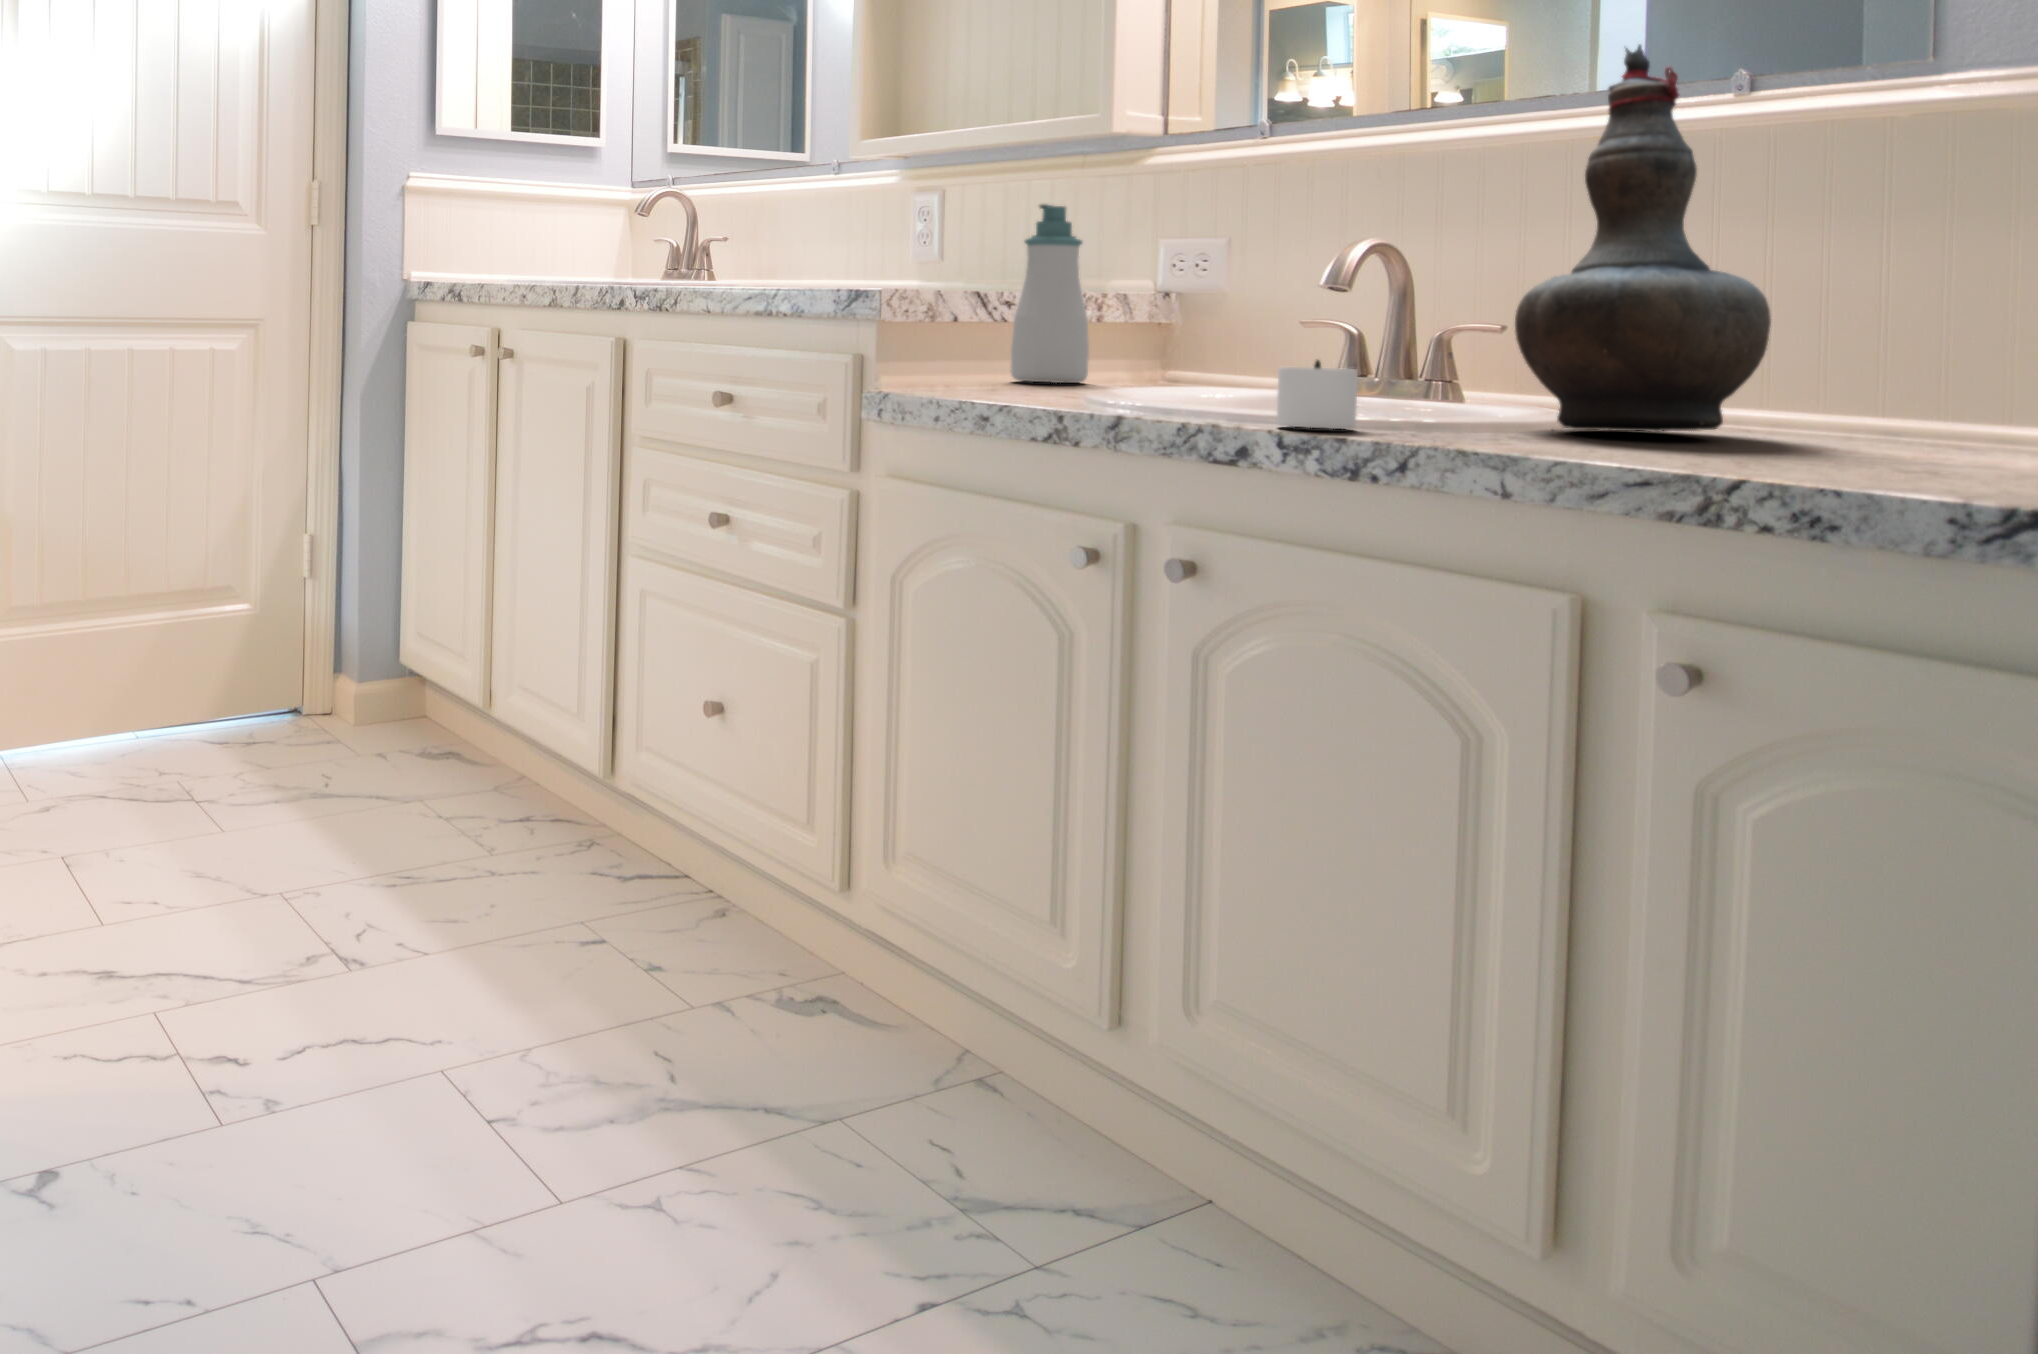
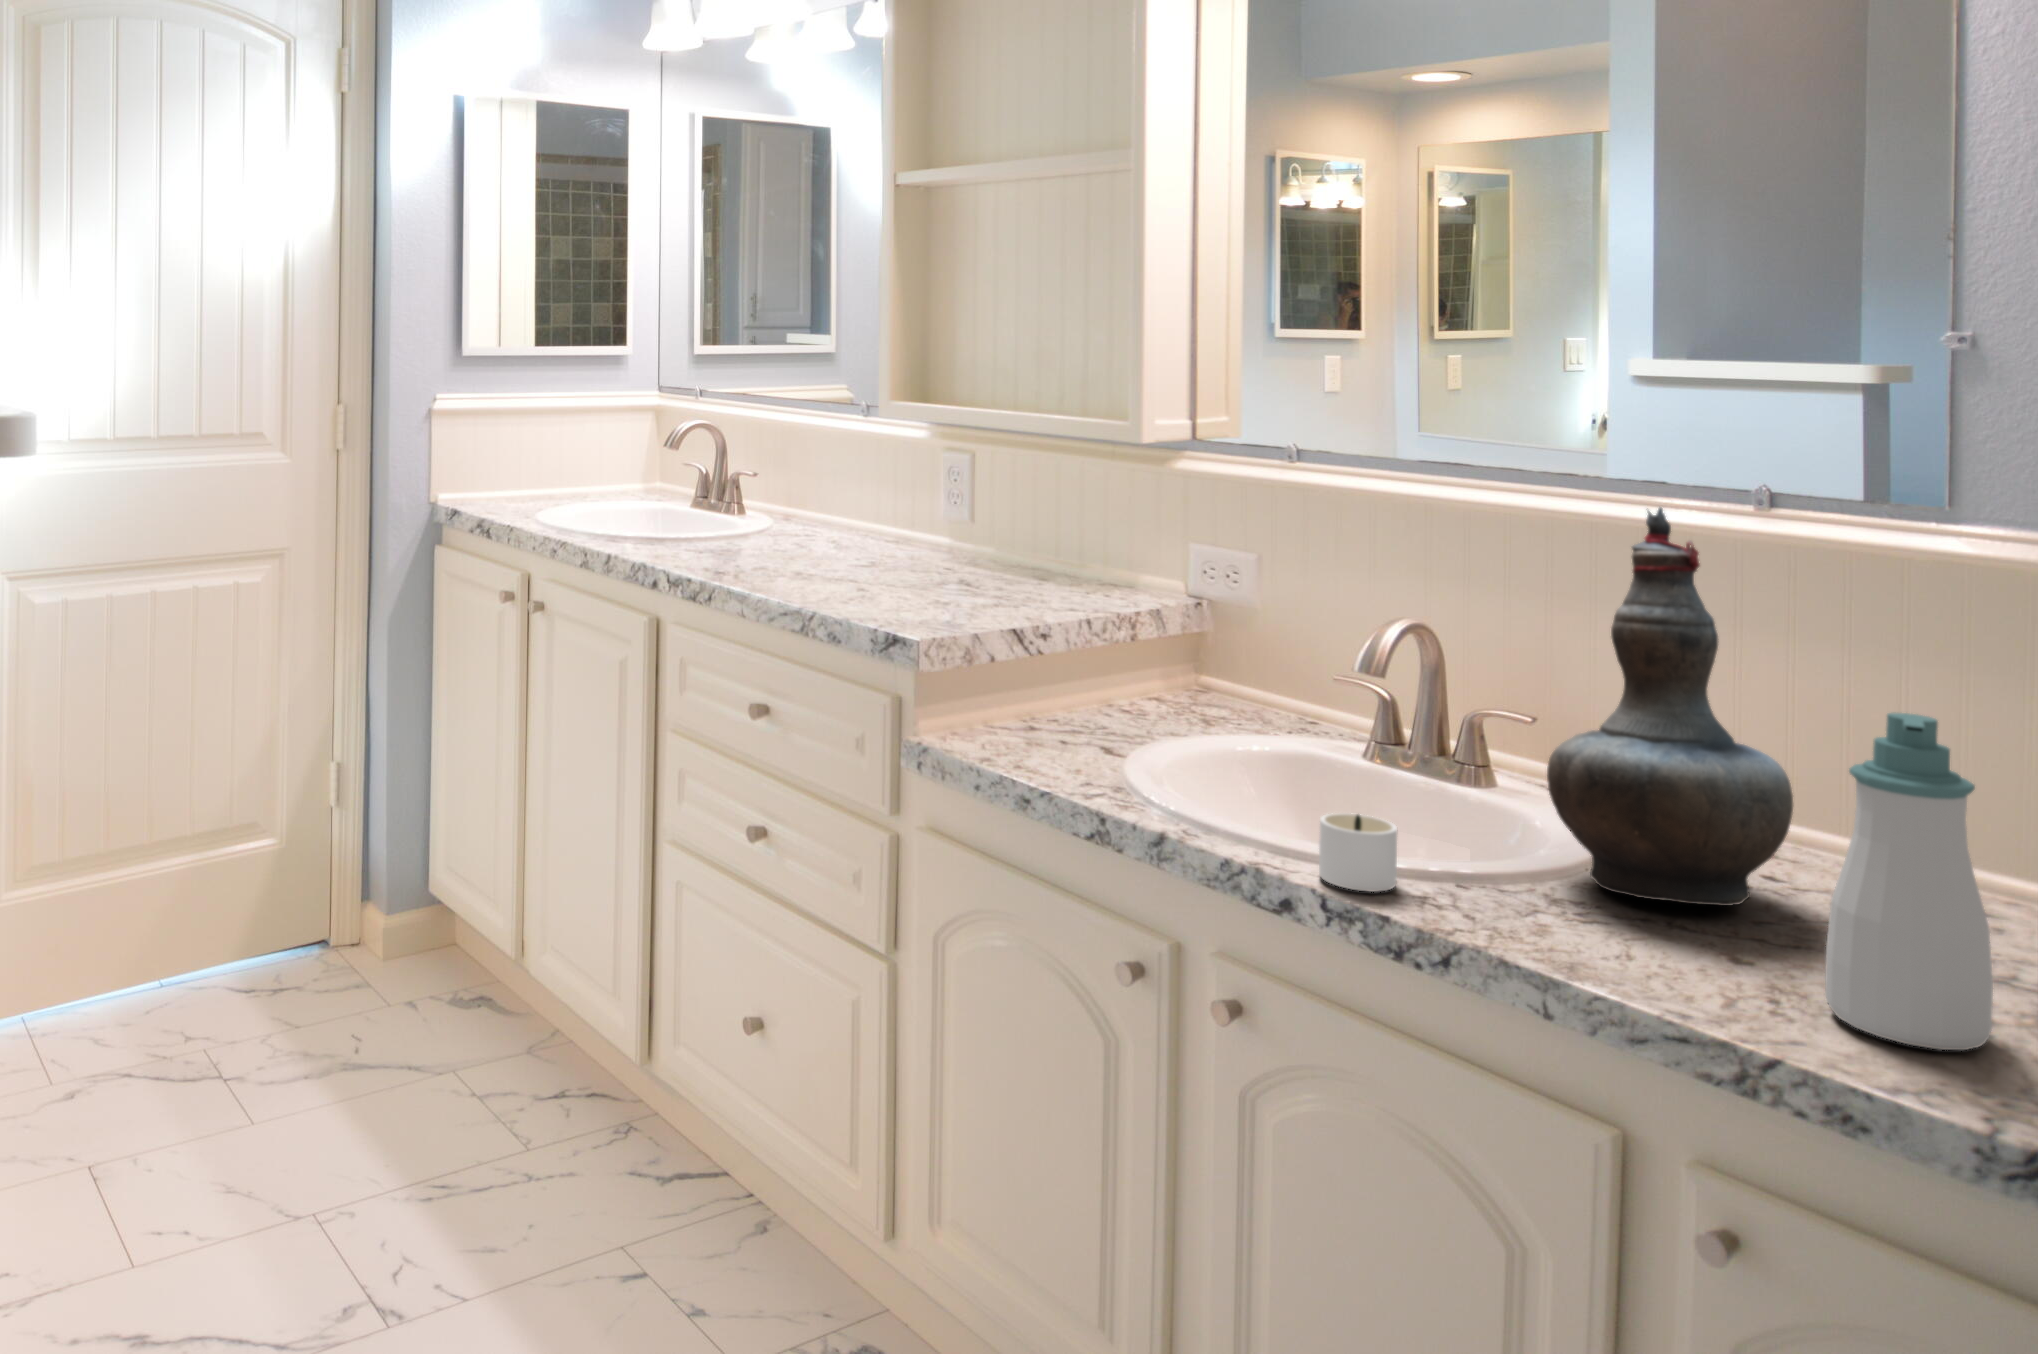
soap bottle: present [1011,204,1089,383] -> present [1825,713,1993,1050]

